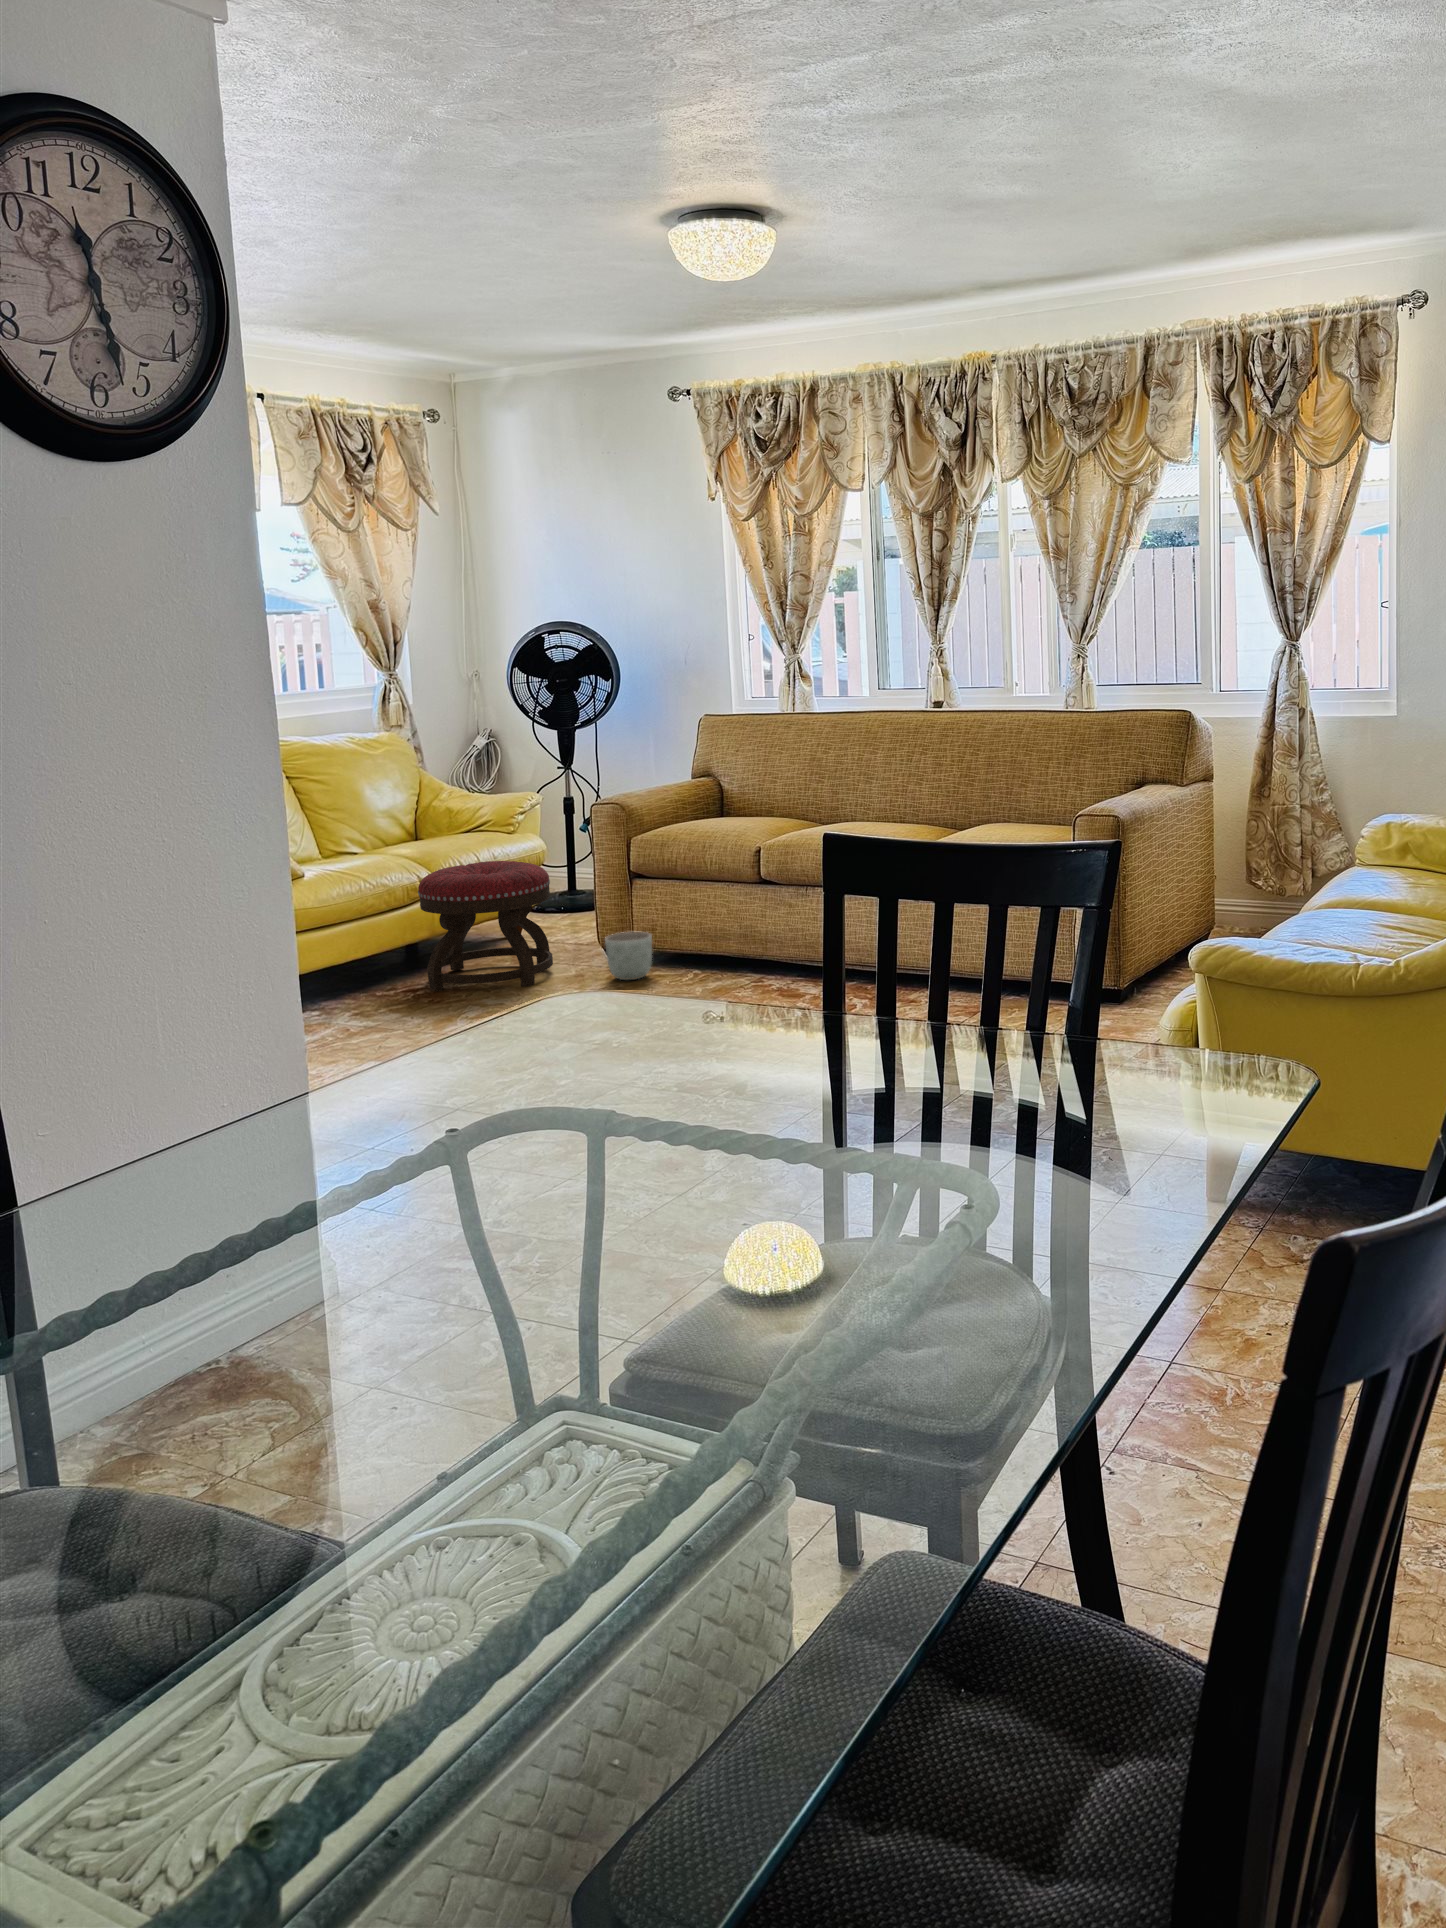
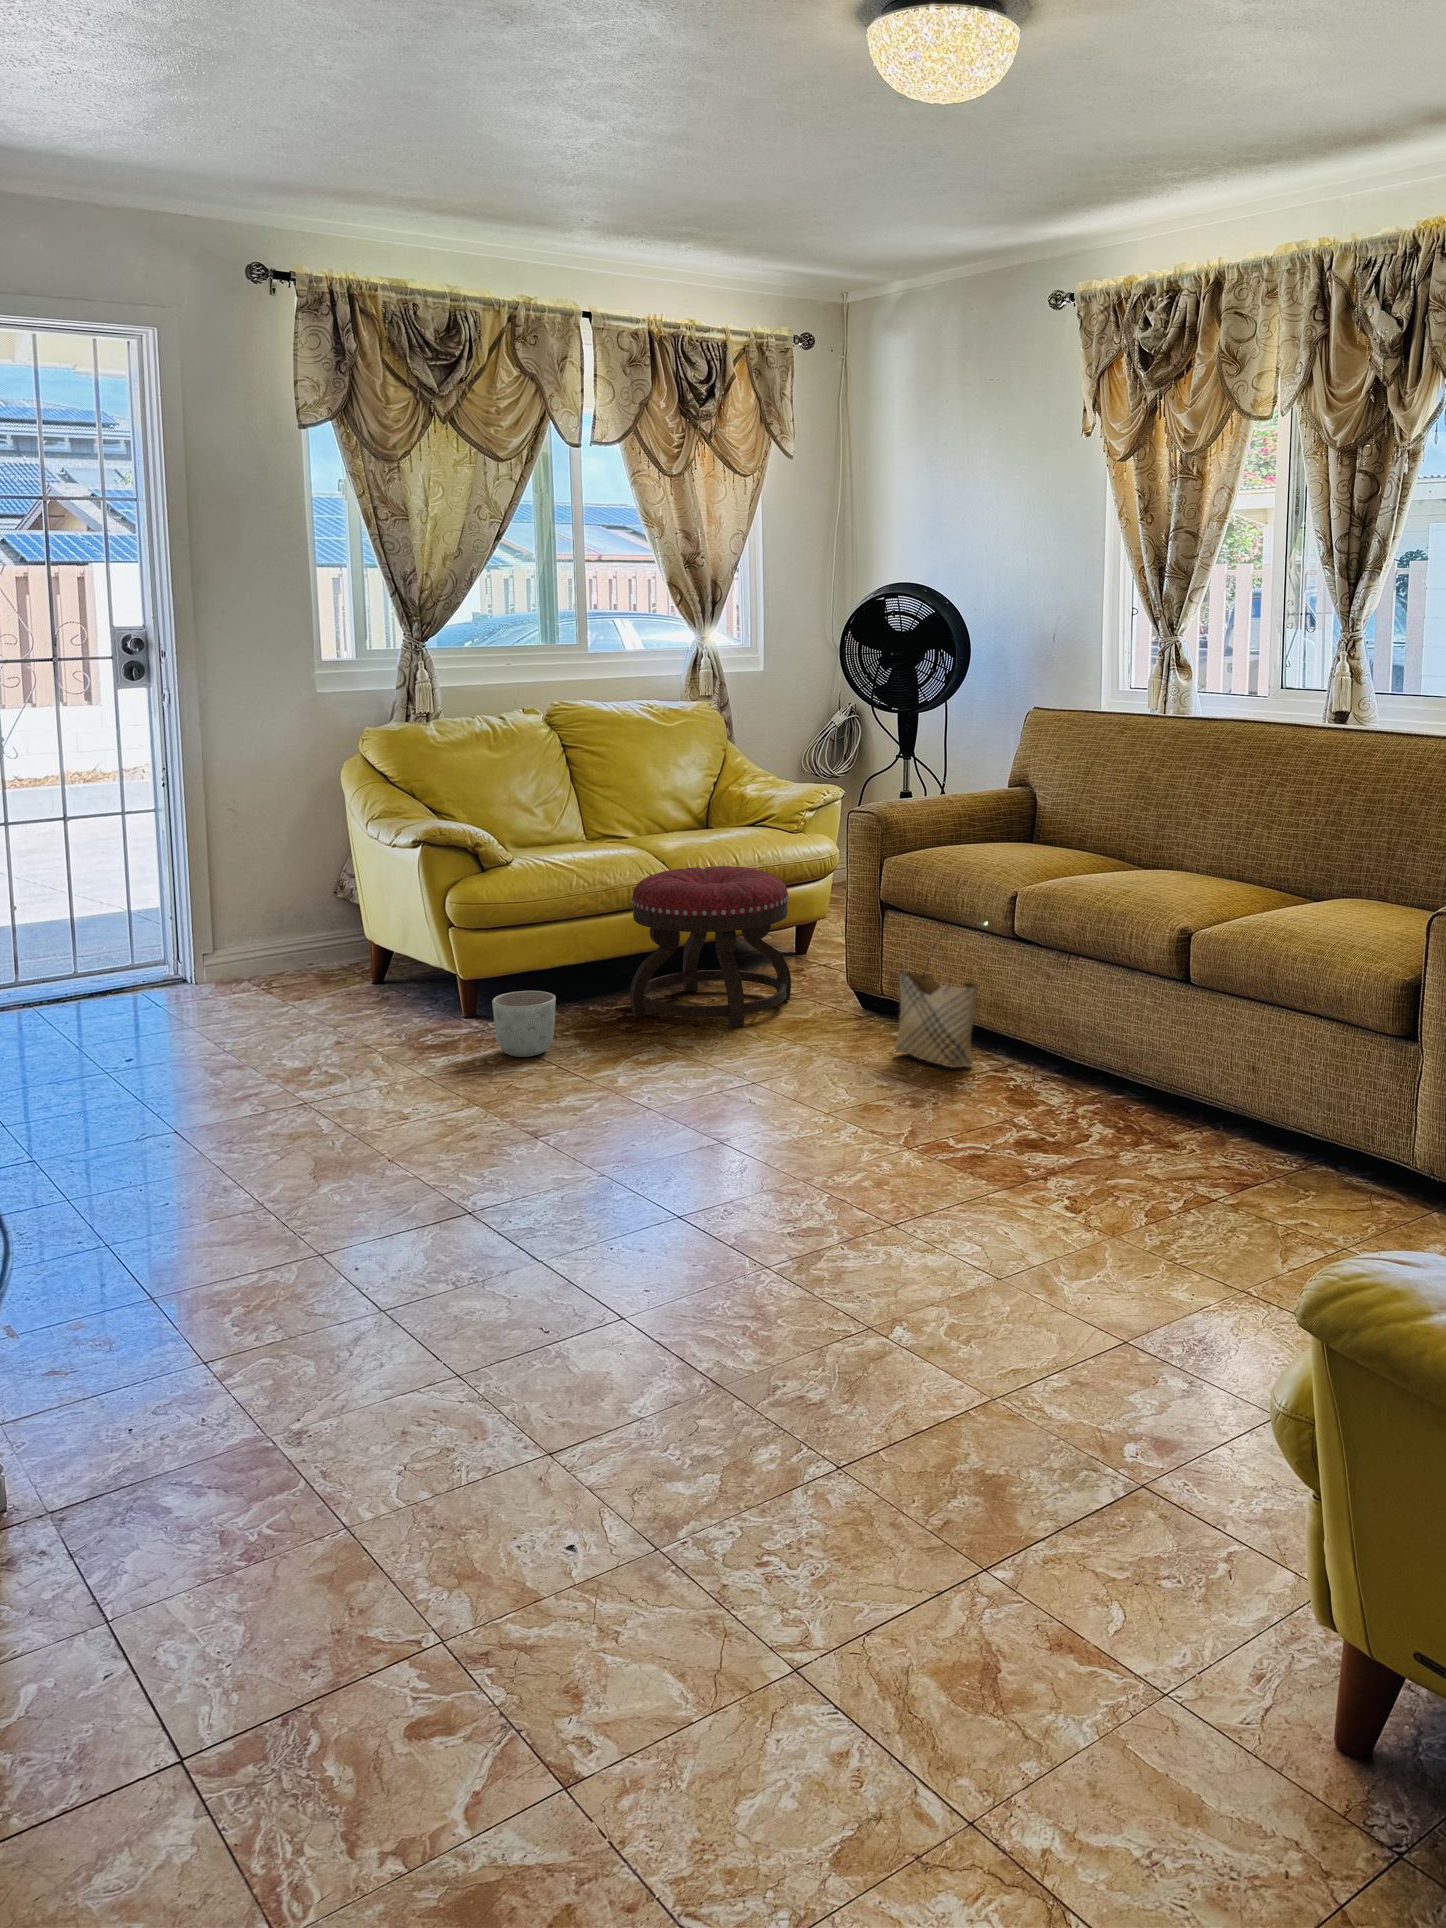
woven basket: none [670,883,739,984] -> present [894,931,978,1067]
planter: present [605,932,652,980] -> present [492,991,556,1057]

